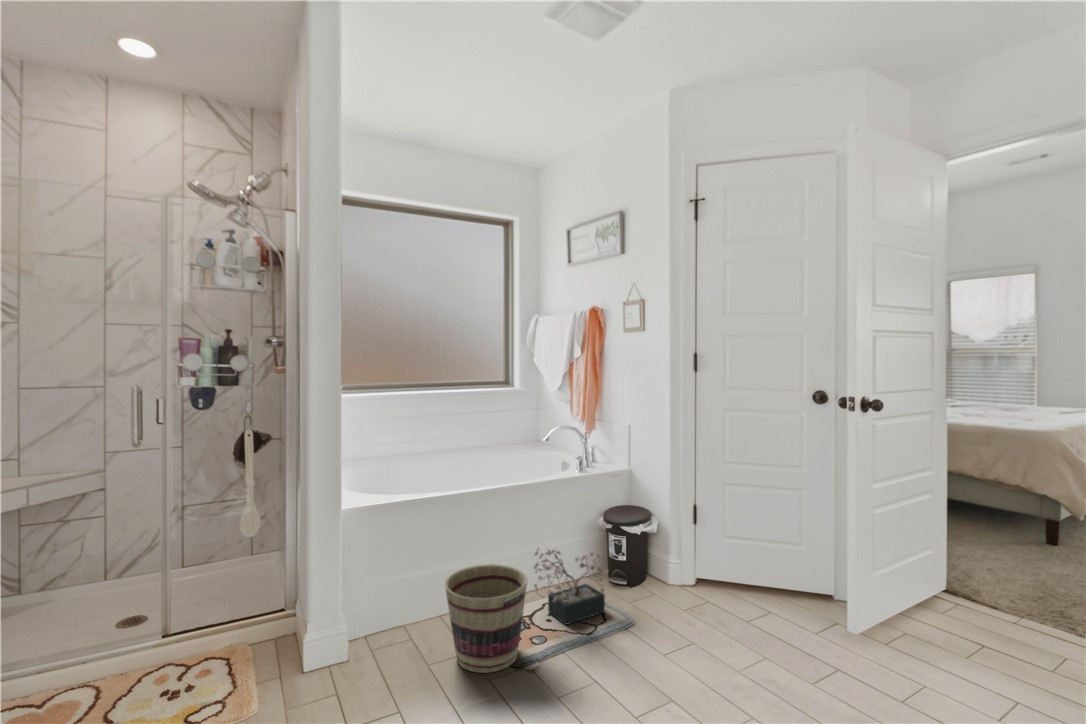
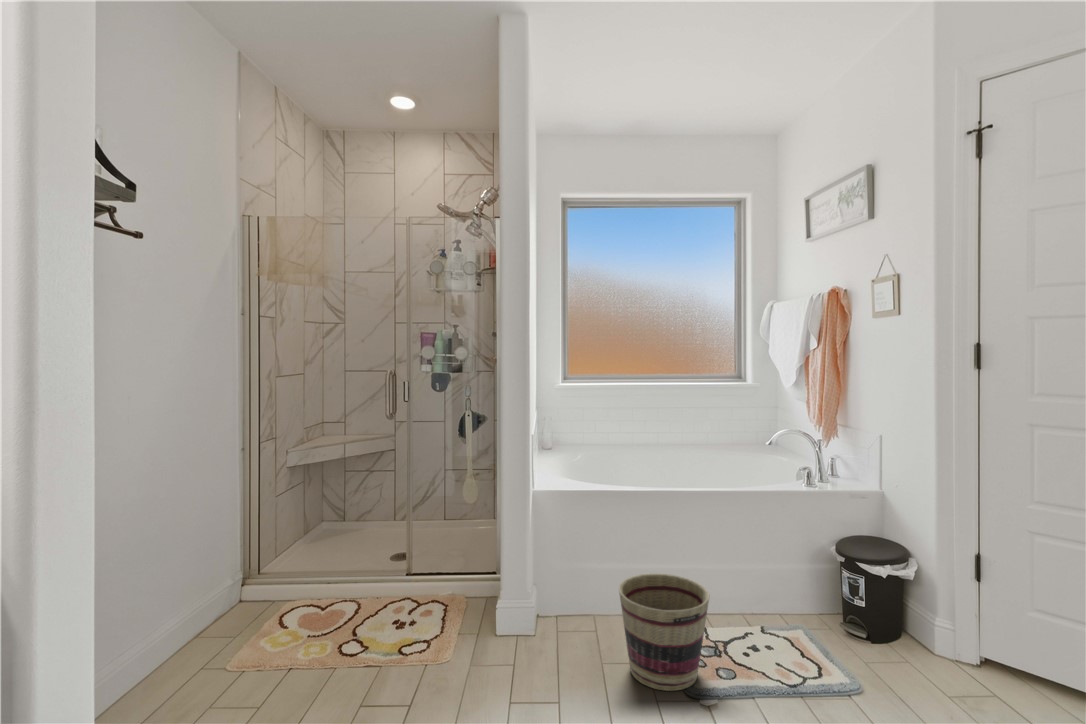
decorative plant: present [534,549,608,625] -> none [730,568,832,665]

